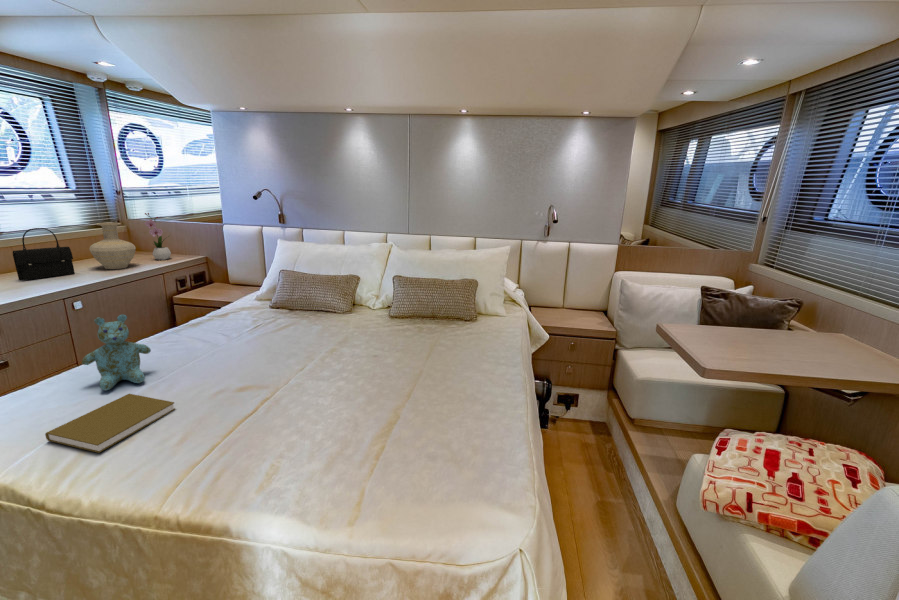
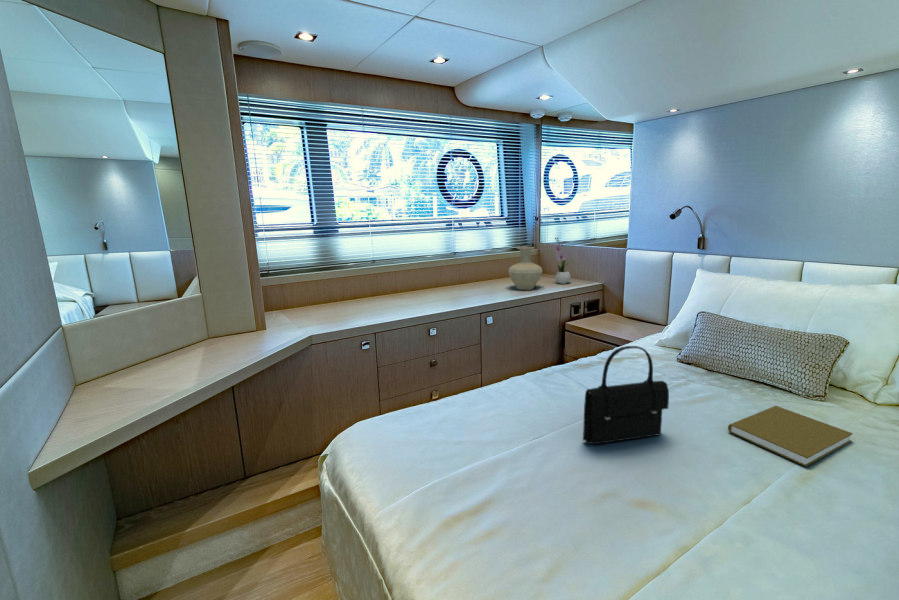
handbag: present [13,228,75,280] -> present [583,346,669,445]
stuffed bear: present [82,315,151,390] -> none [477,350,539,436]
book: present [45,394,175,453] -> present [728,406,853,466]

